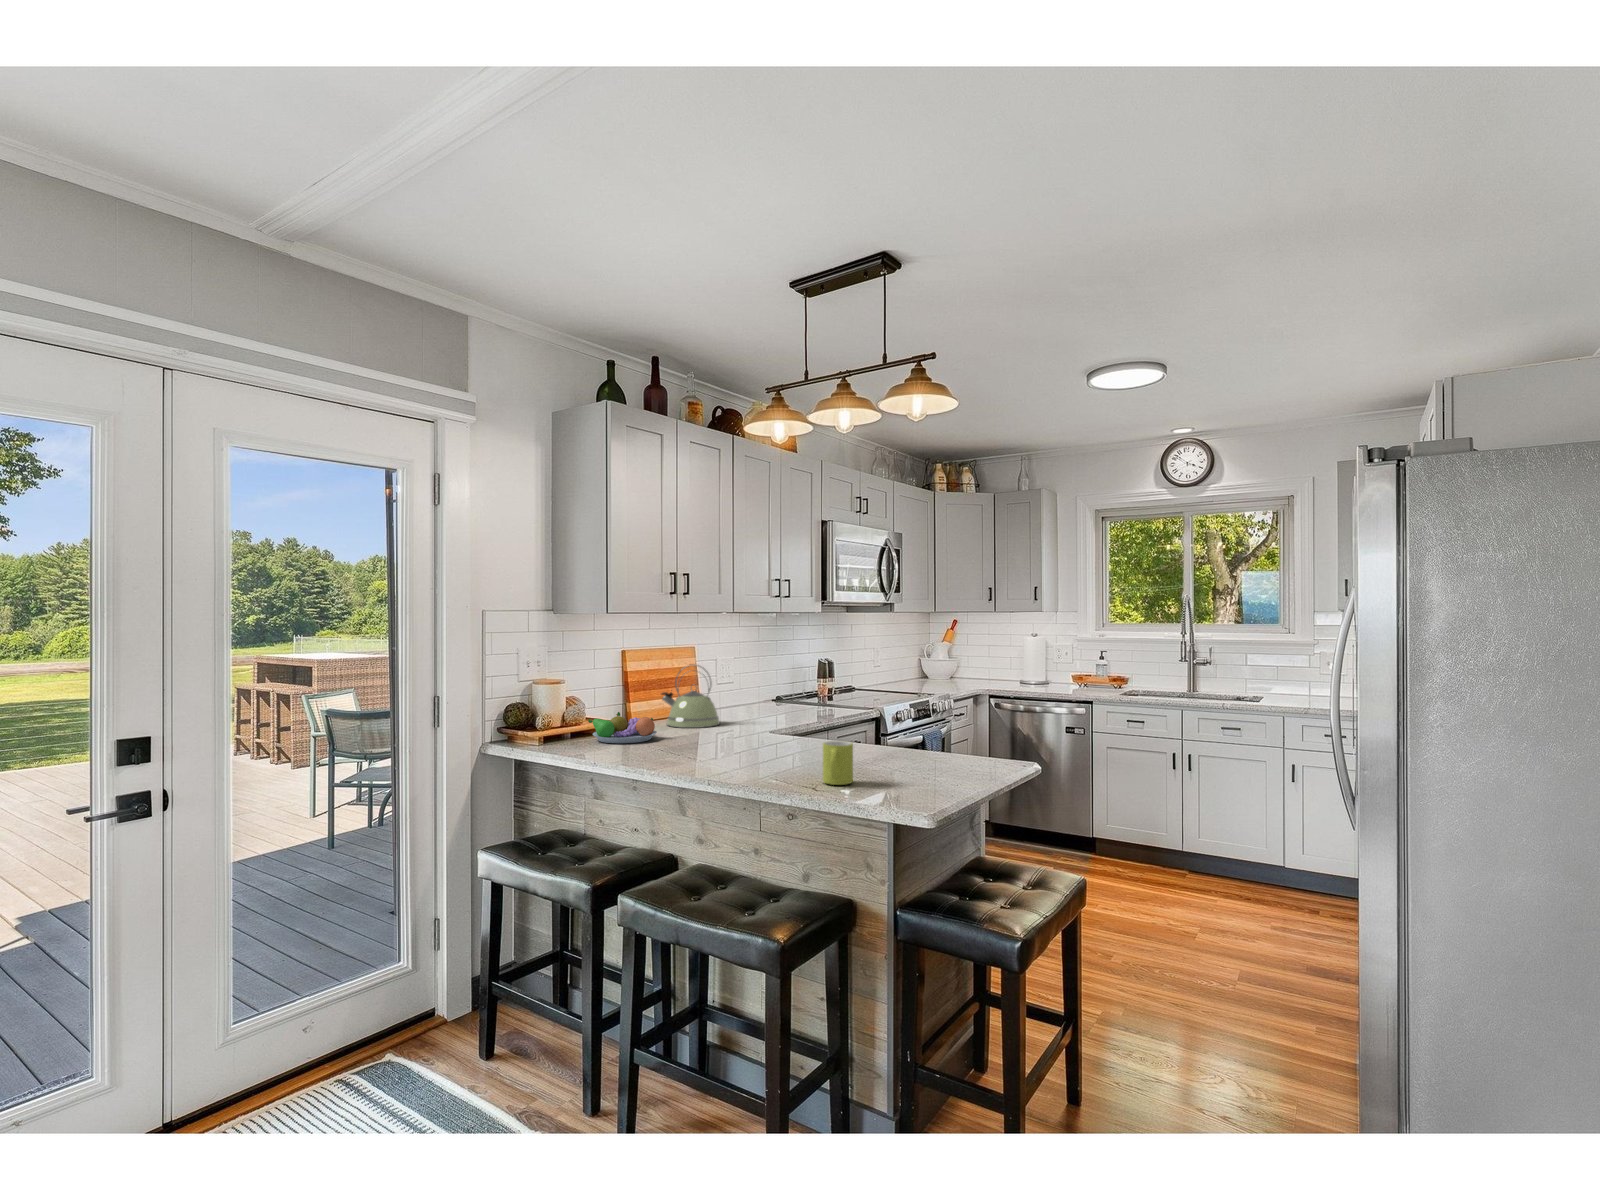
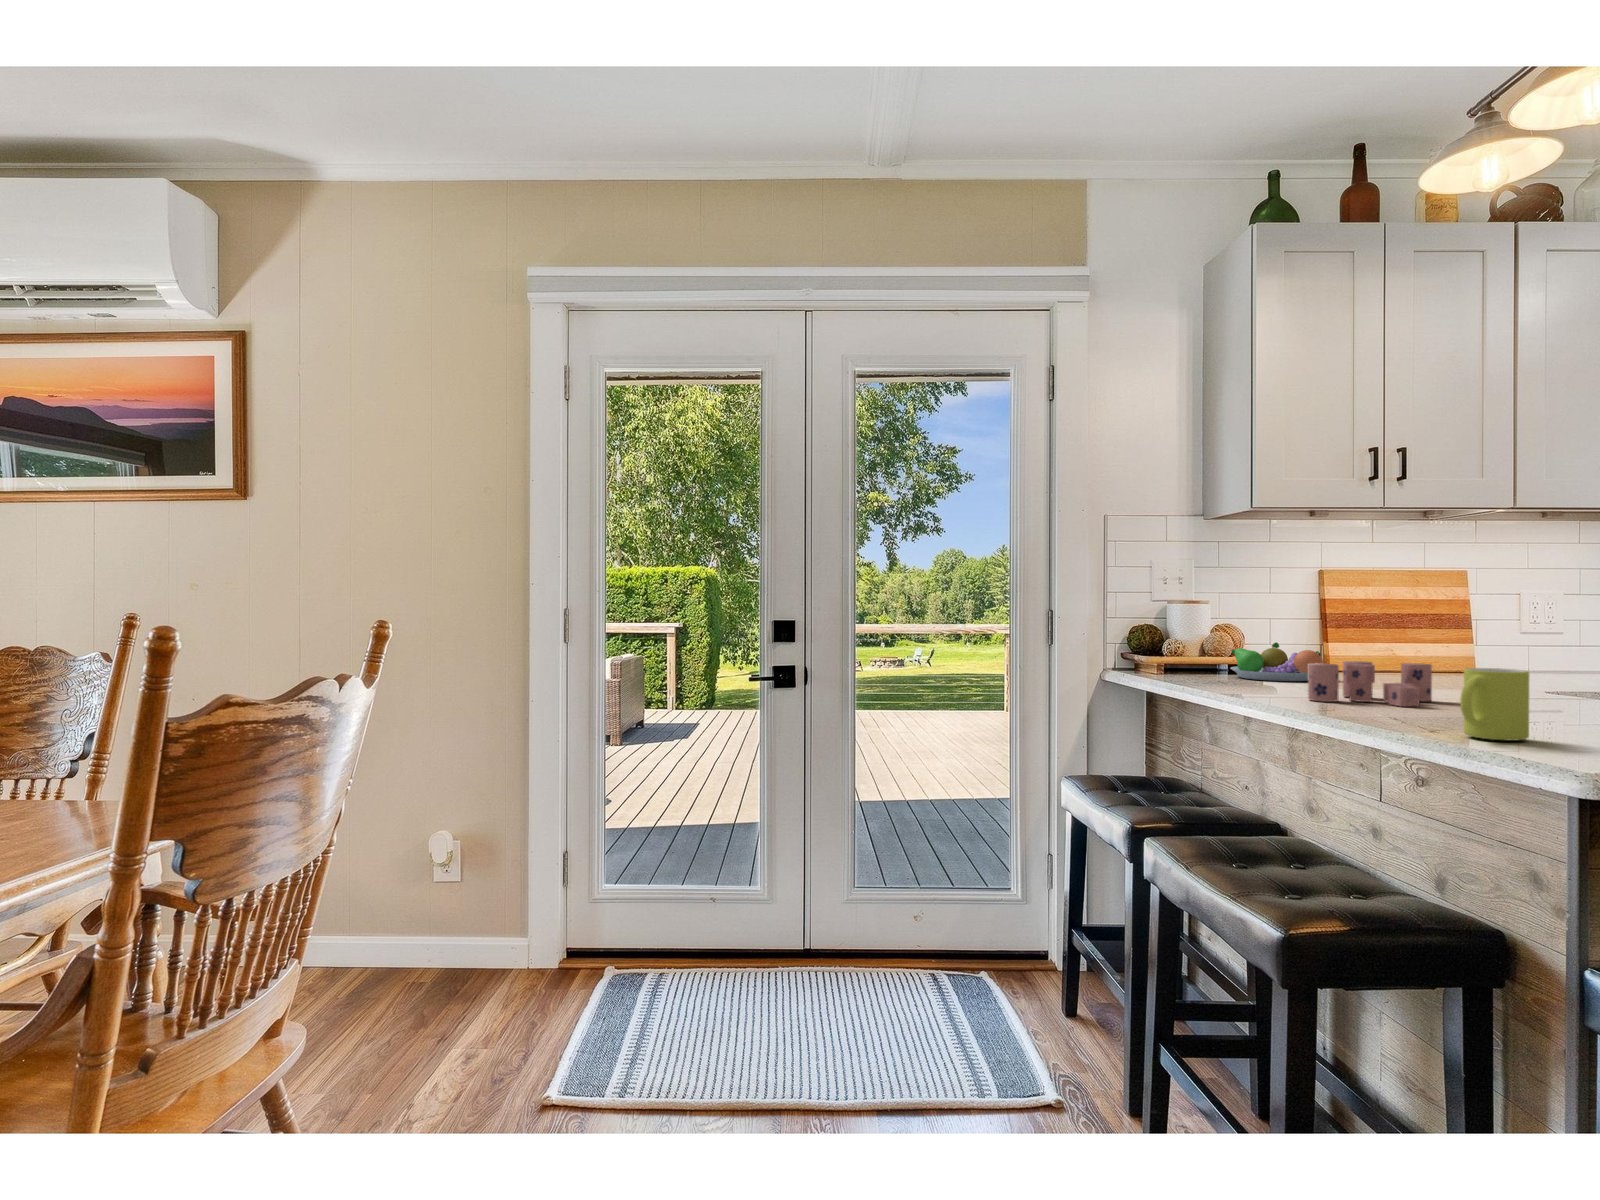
kettle: present [662,664,720,728] -> none [1371,586,1472,679]
candle: none [691,728,755,763] -> present [1308,661,1432,706]

